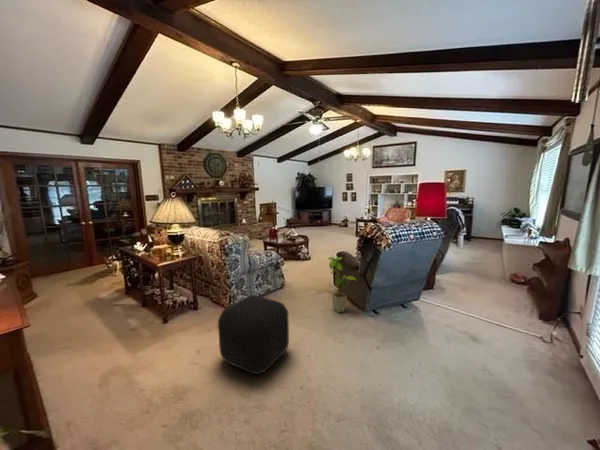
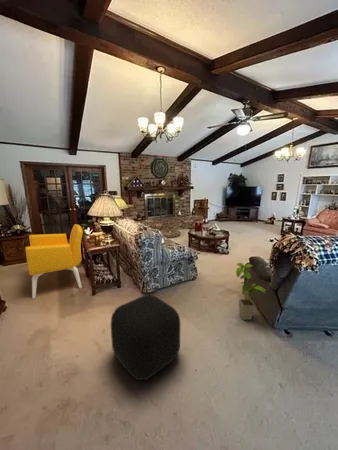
armchair: none [62,237,147,335] -> present [25,224,83,299]

